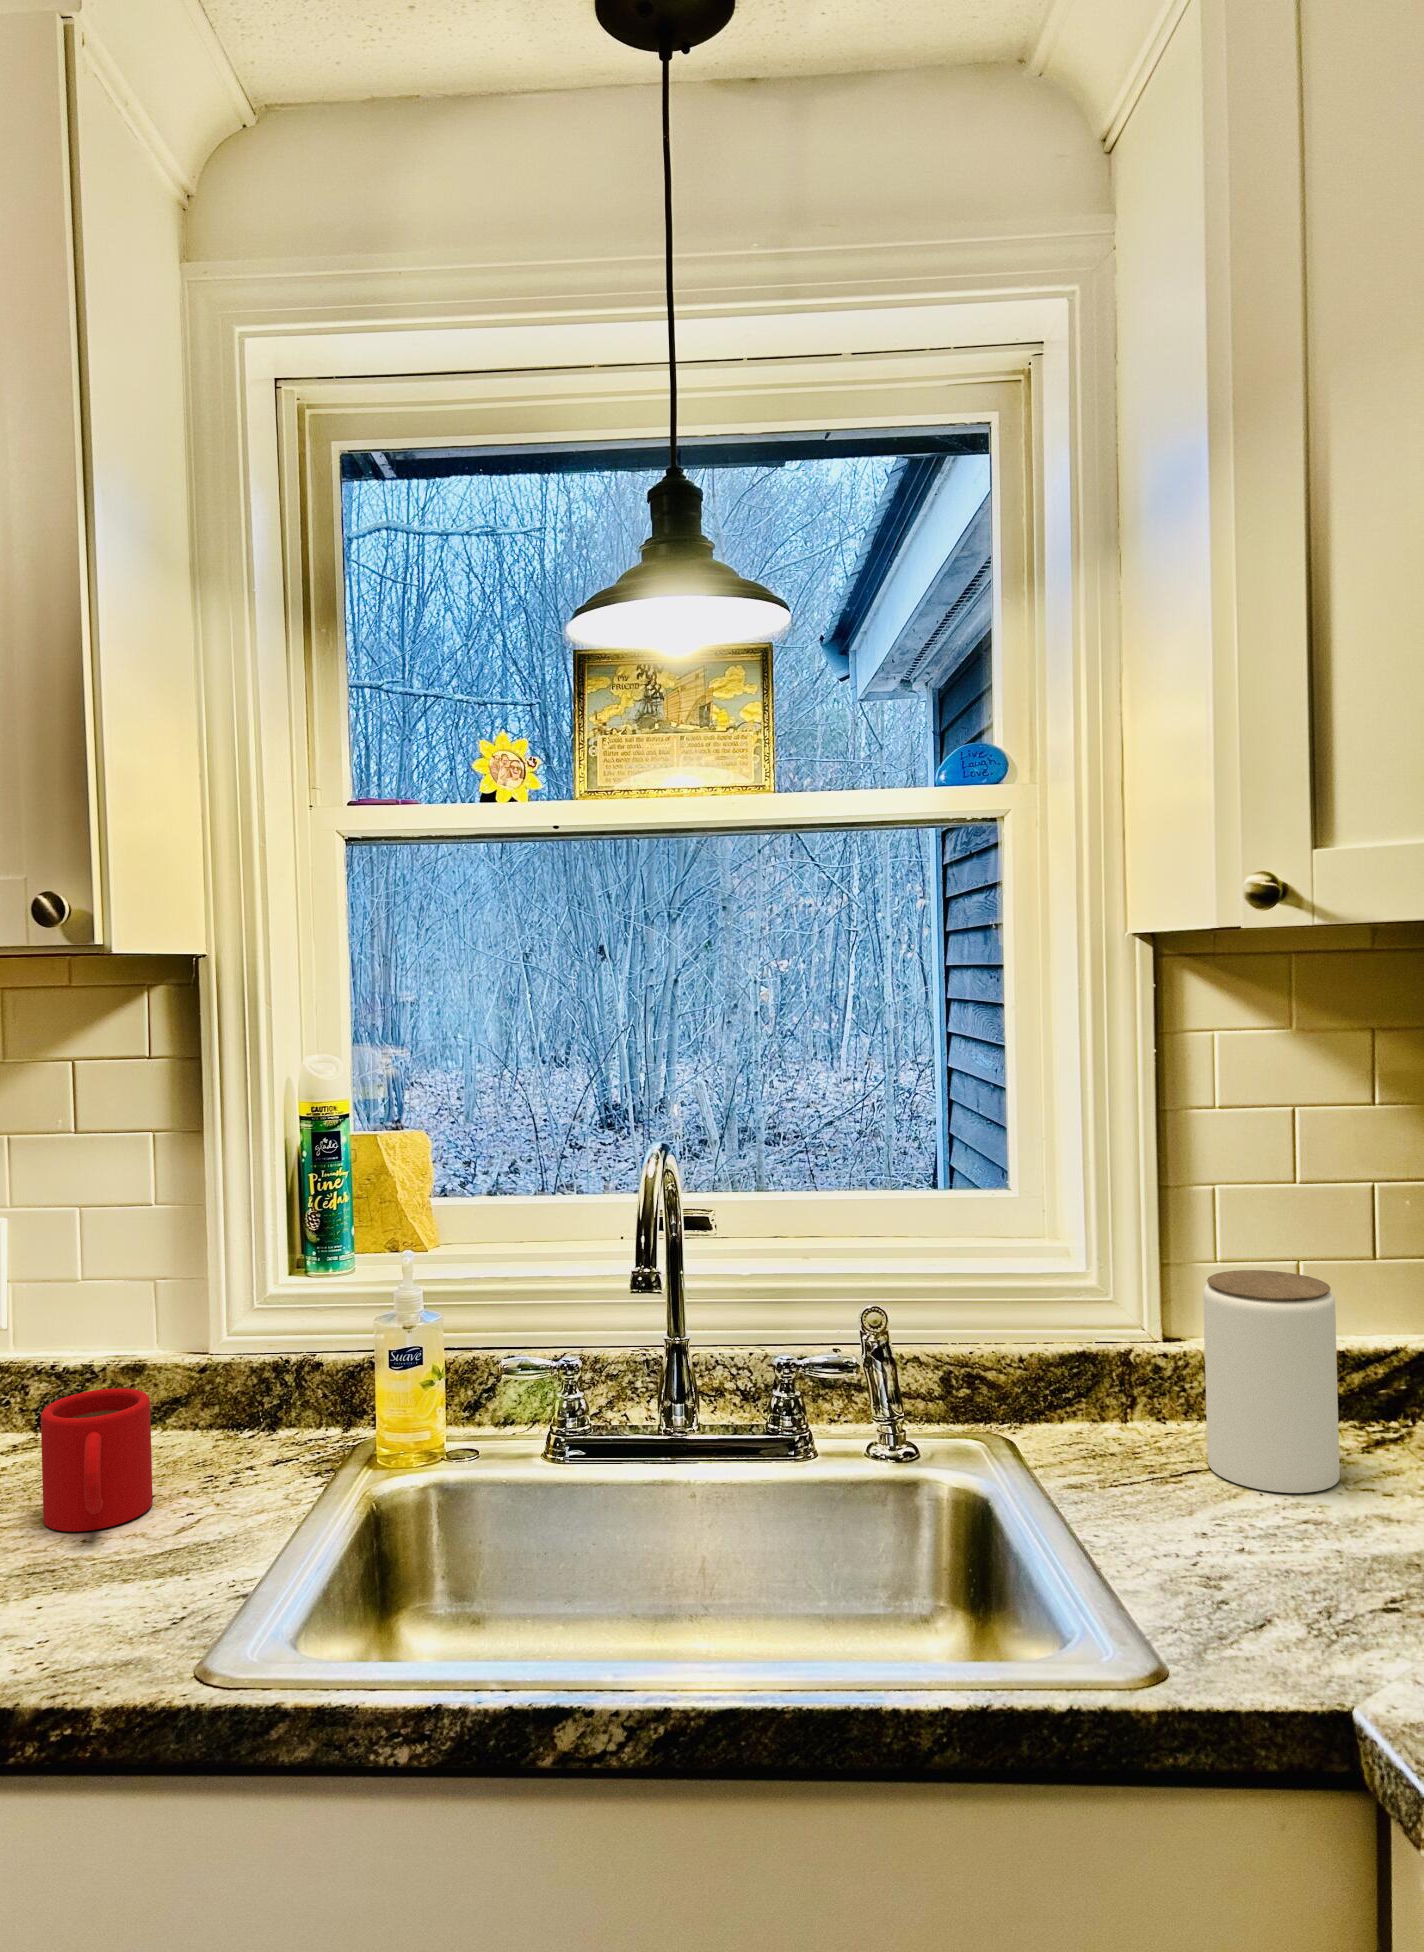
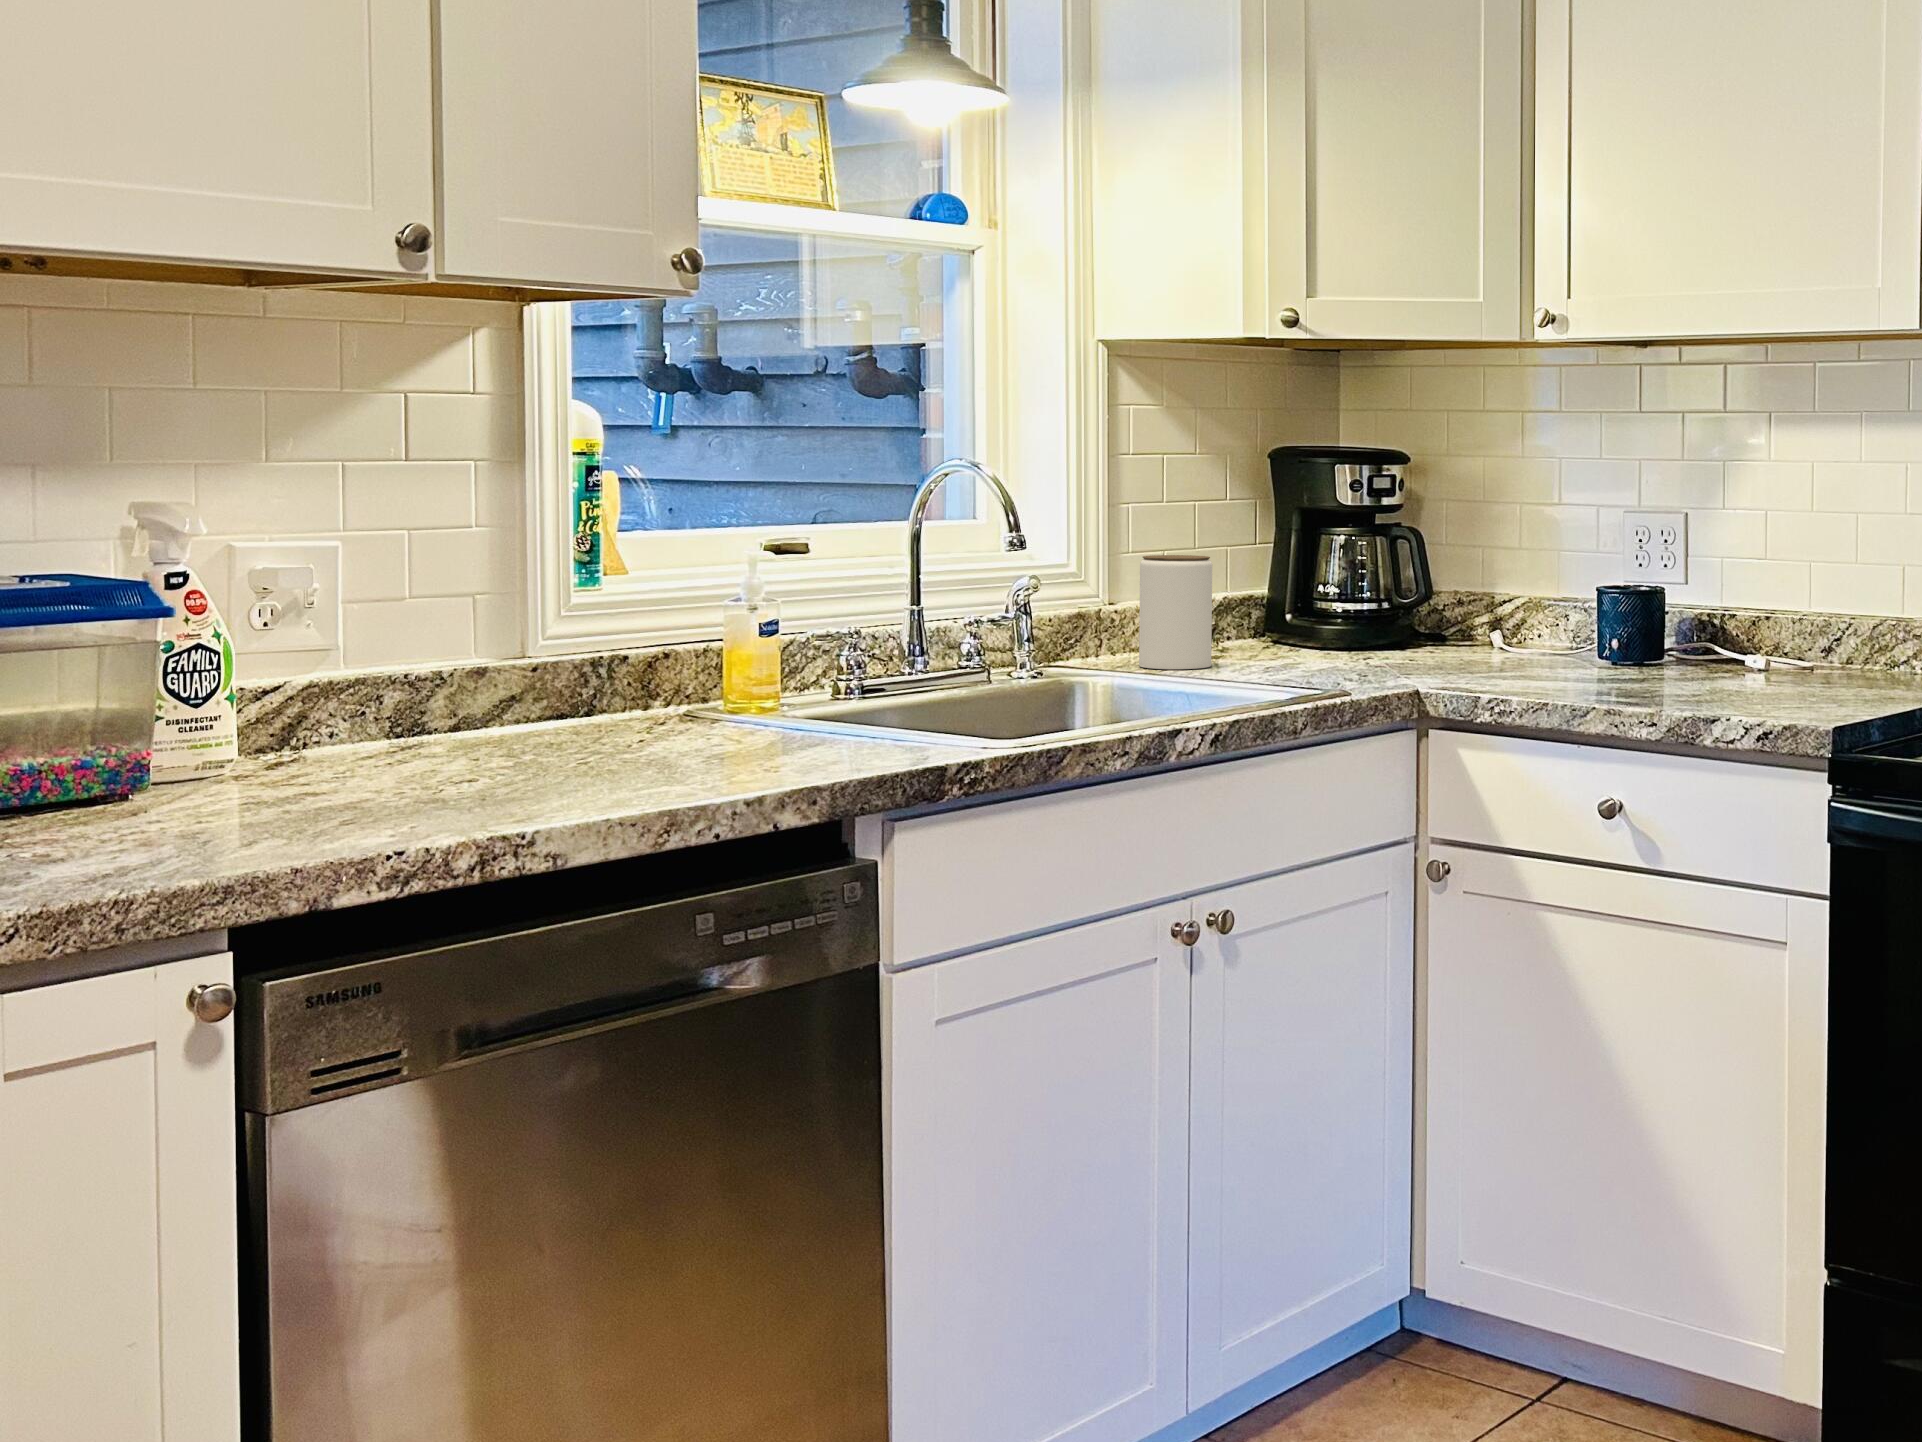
mug: present [41,1388,153,1531] -> none [597,648,710,741]

